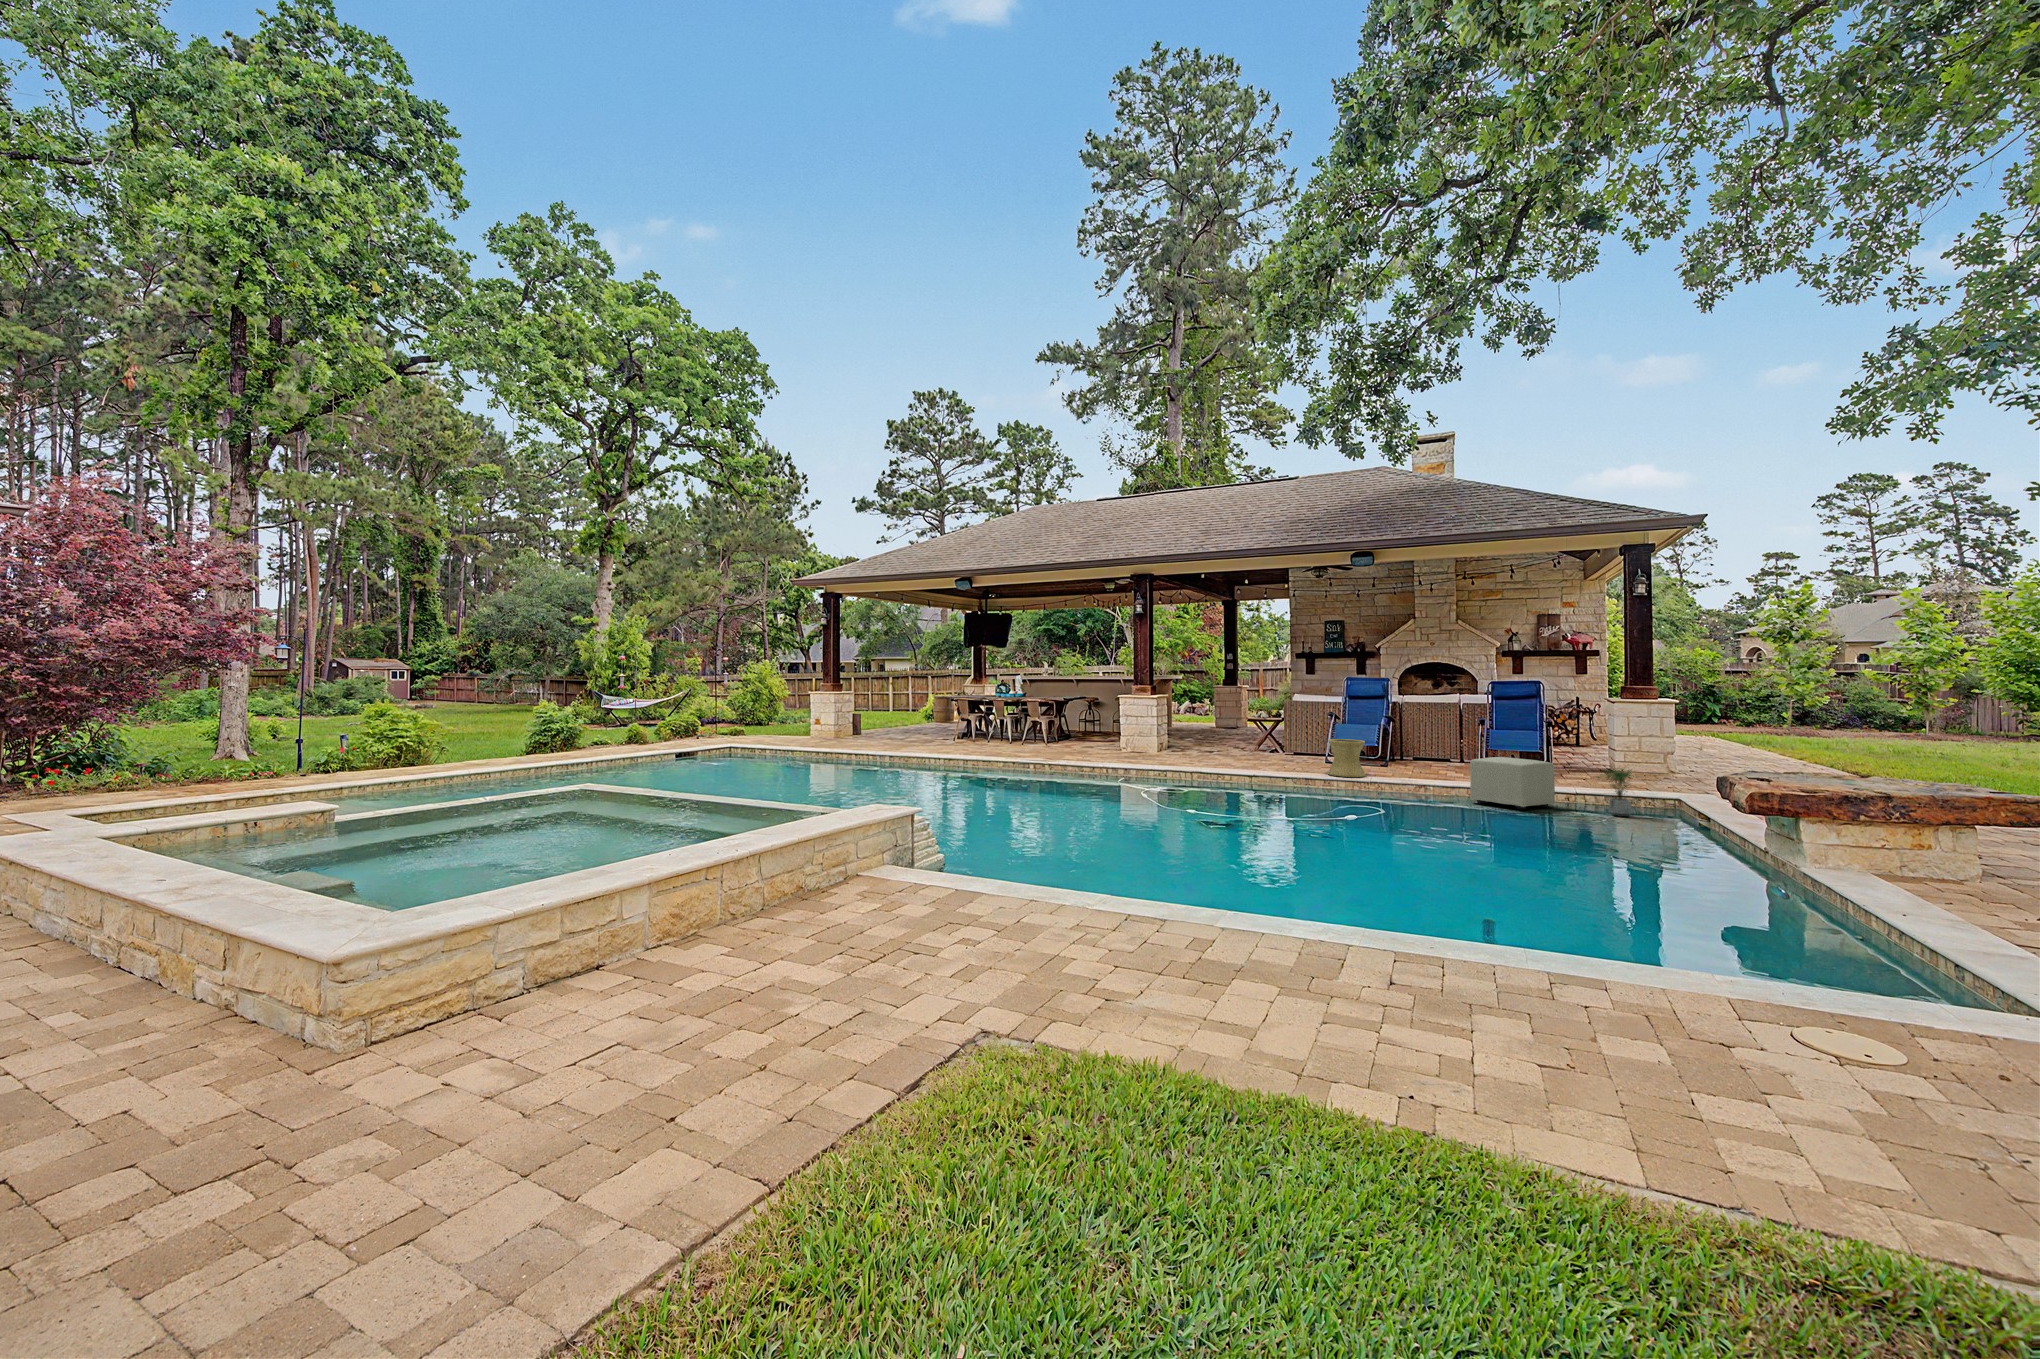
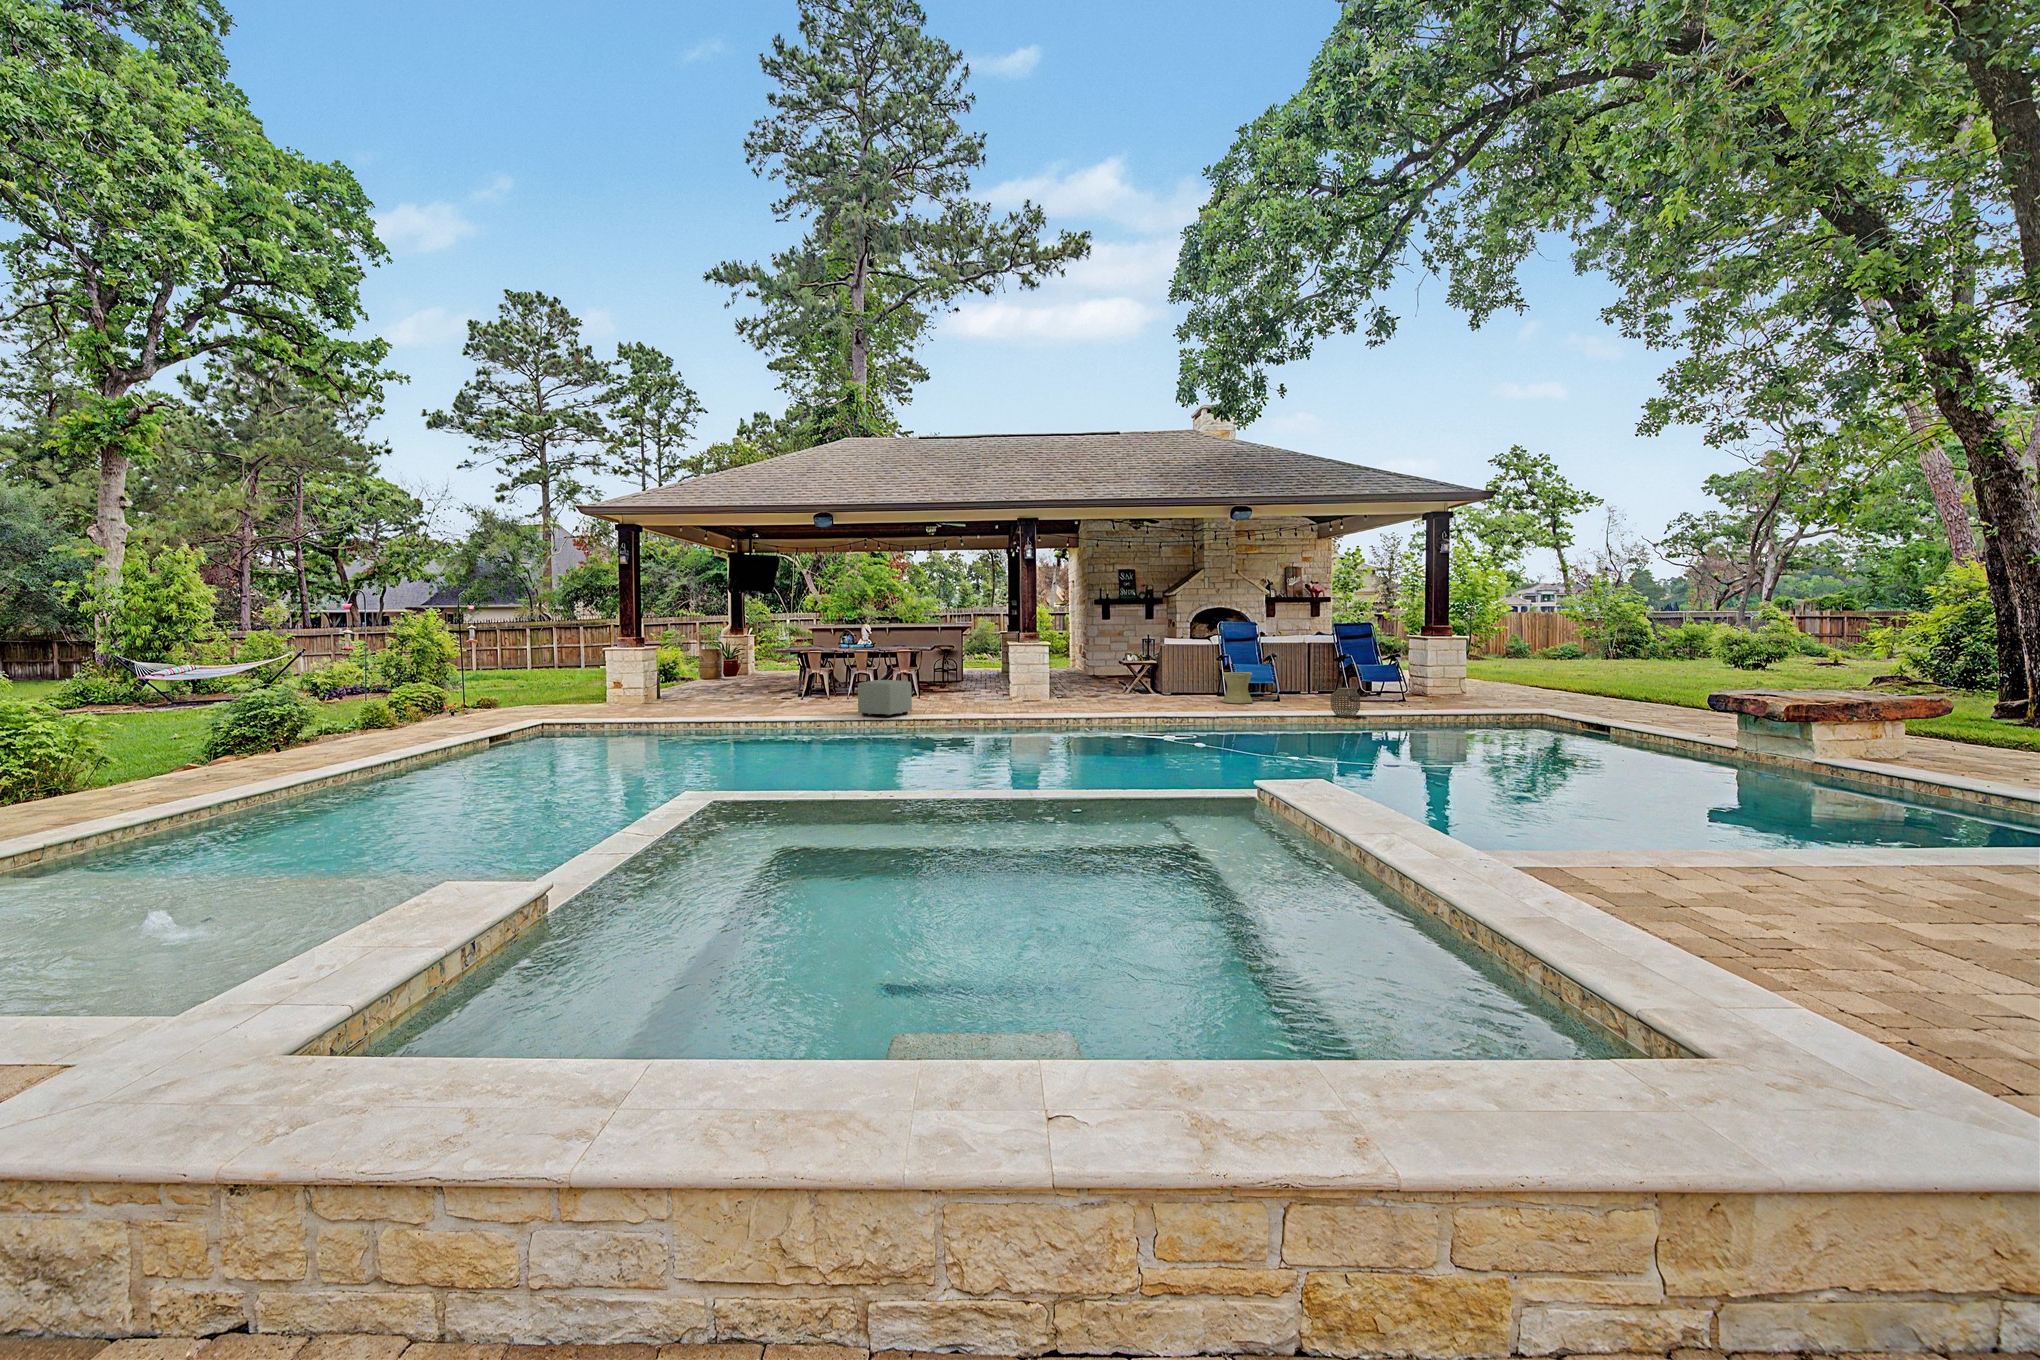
ottoman: present [1470,757,1555,810] -> present [858,680,912,717]
woven basket: none [1395,765,1433,802] -> present [1330,688,1360,717]
potted plant: present [1598,768,1634,817] -> none [1459,678,1486,714]

